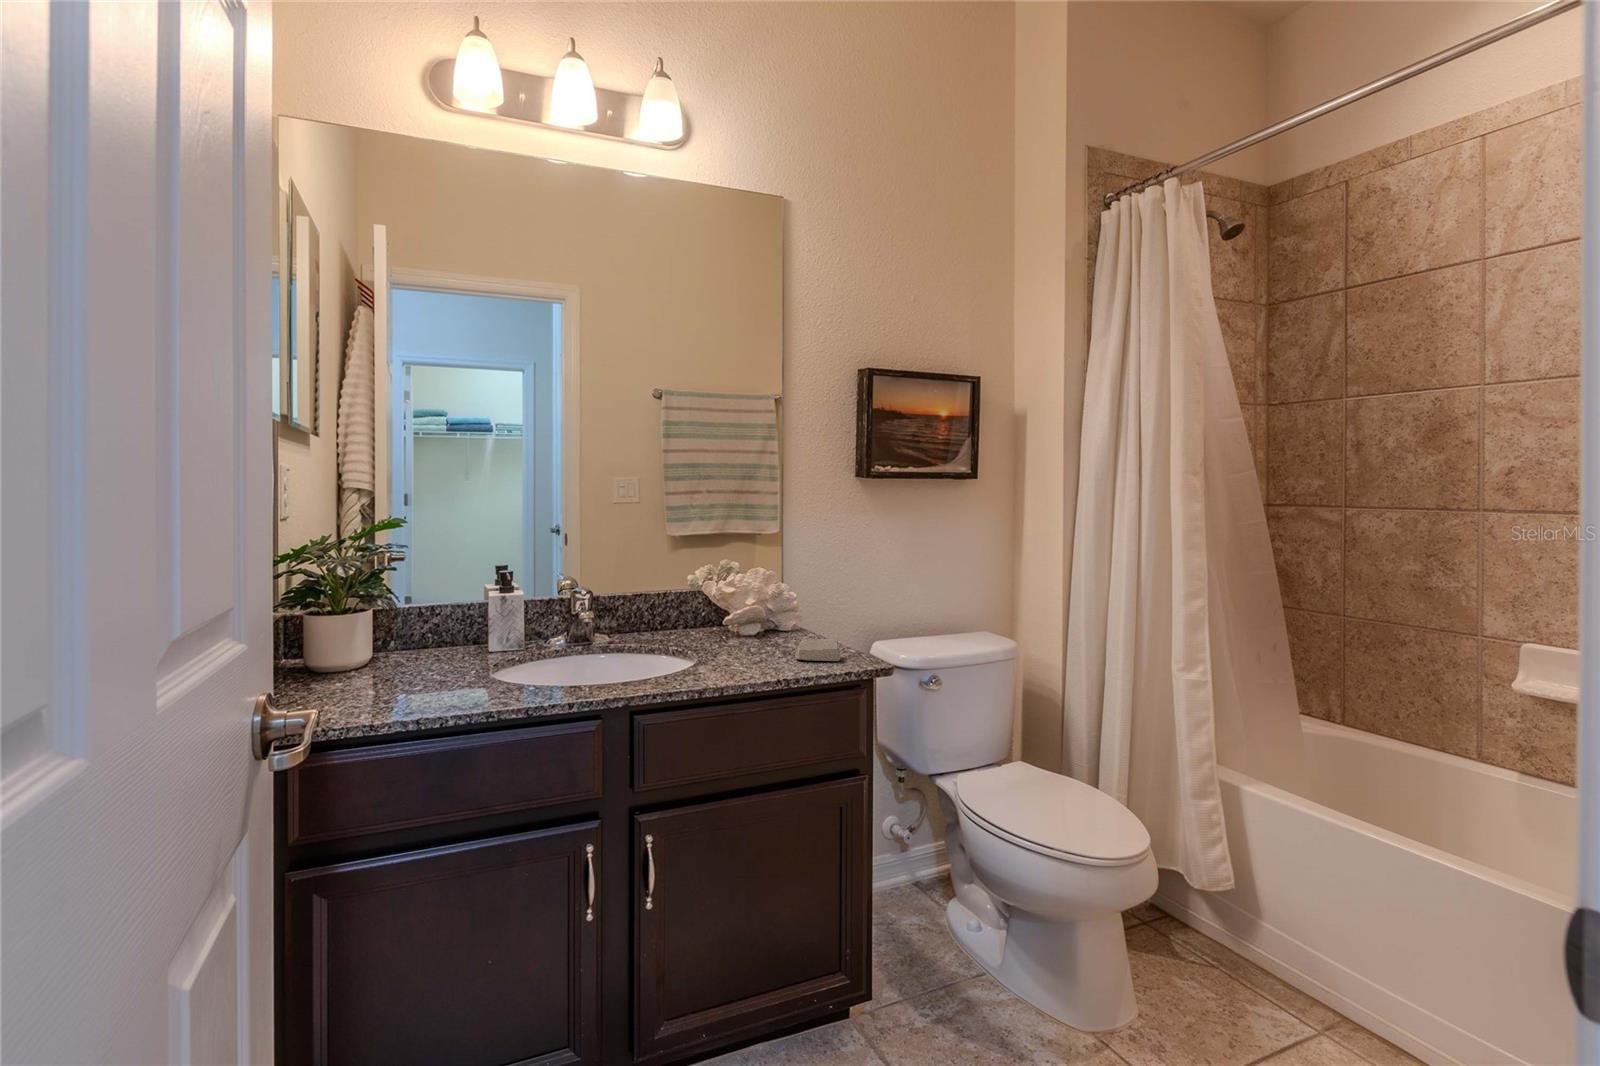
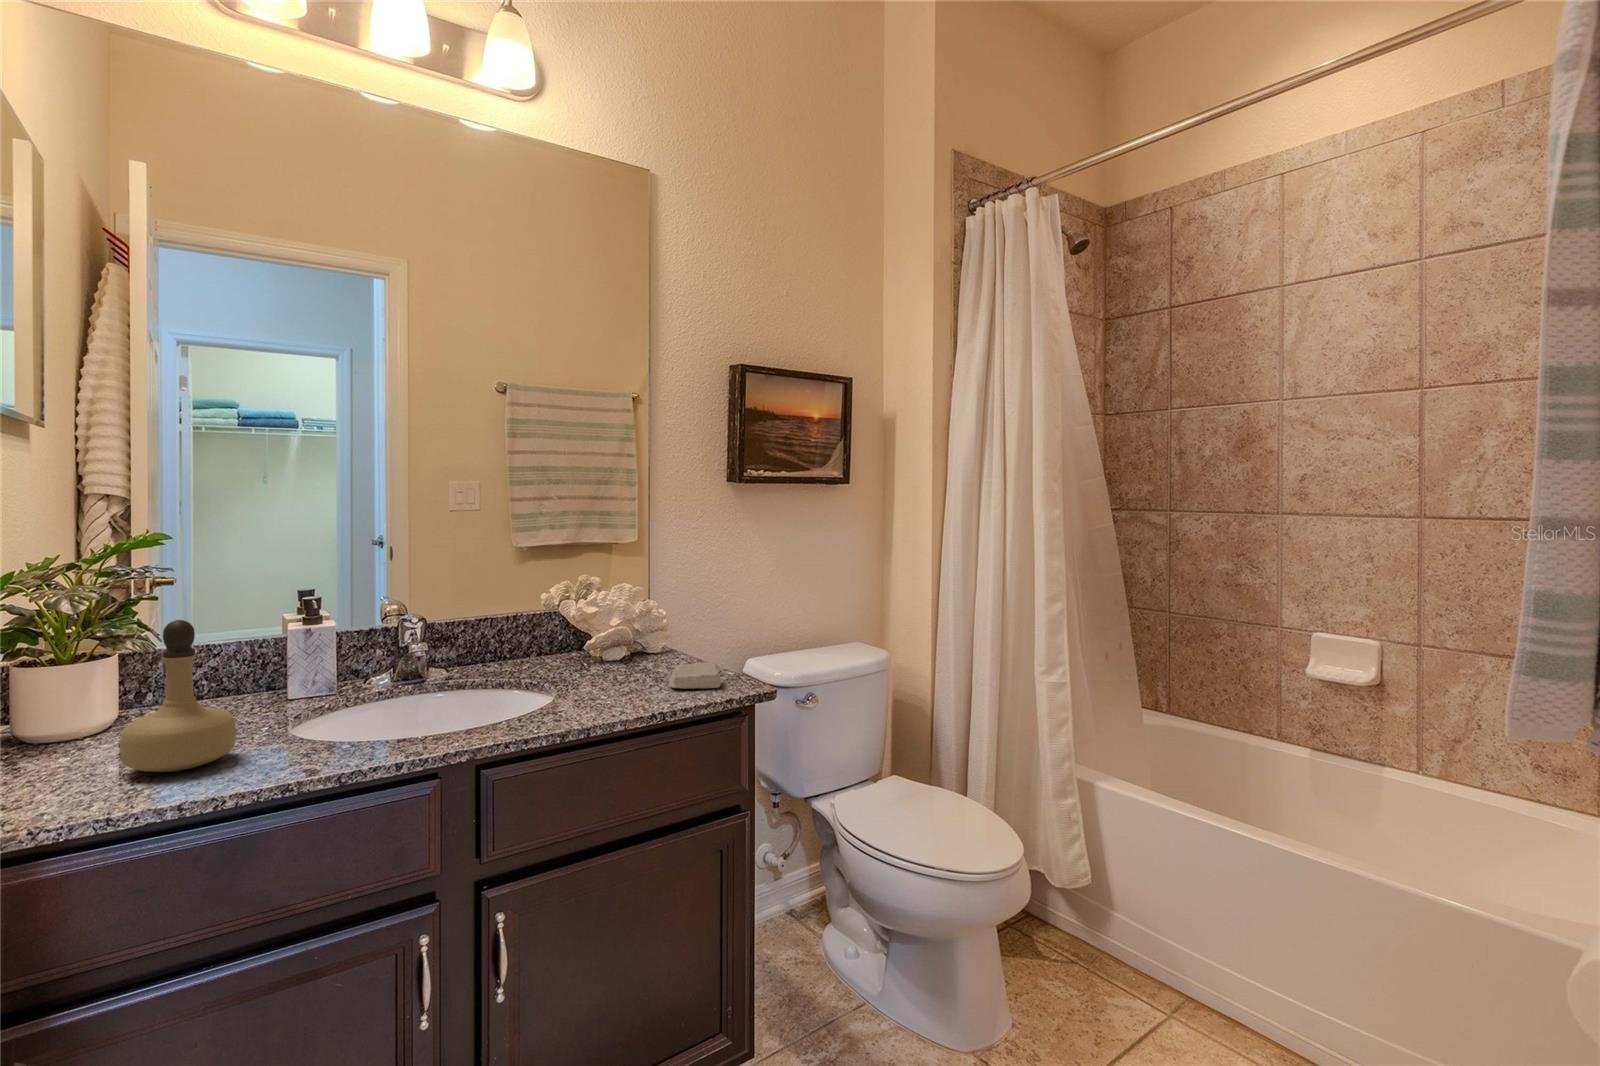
perfume bottle: none [376,582,454,698] -> present [120,620,236,772]

